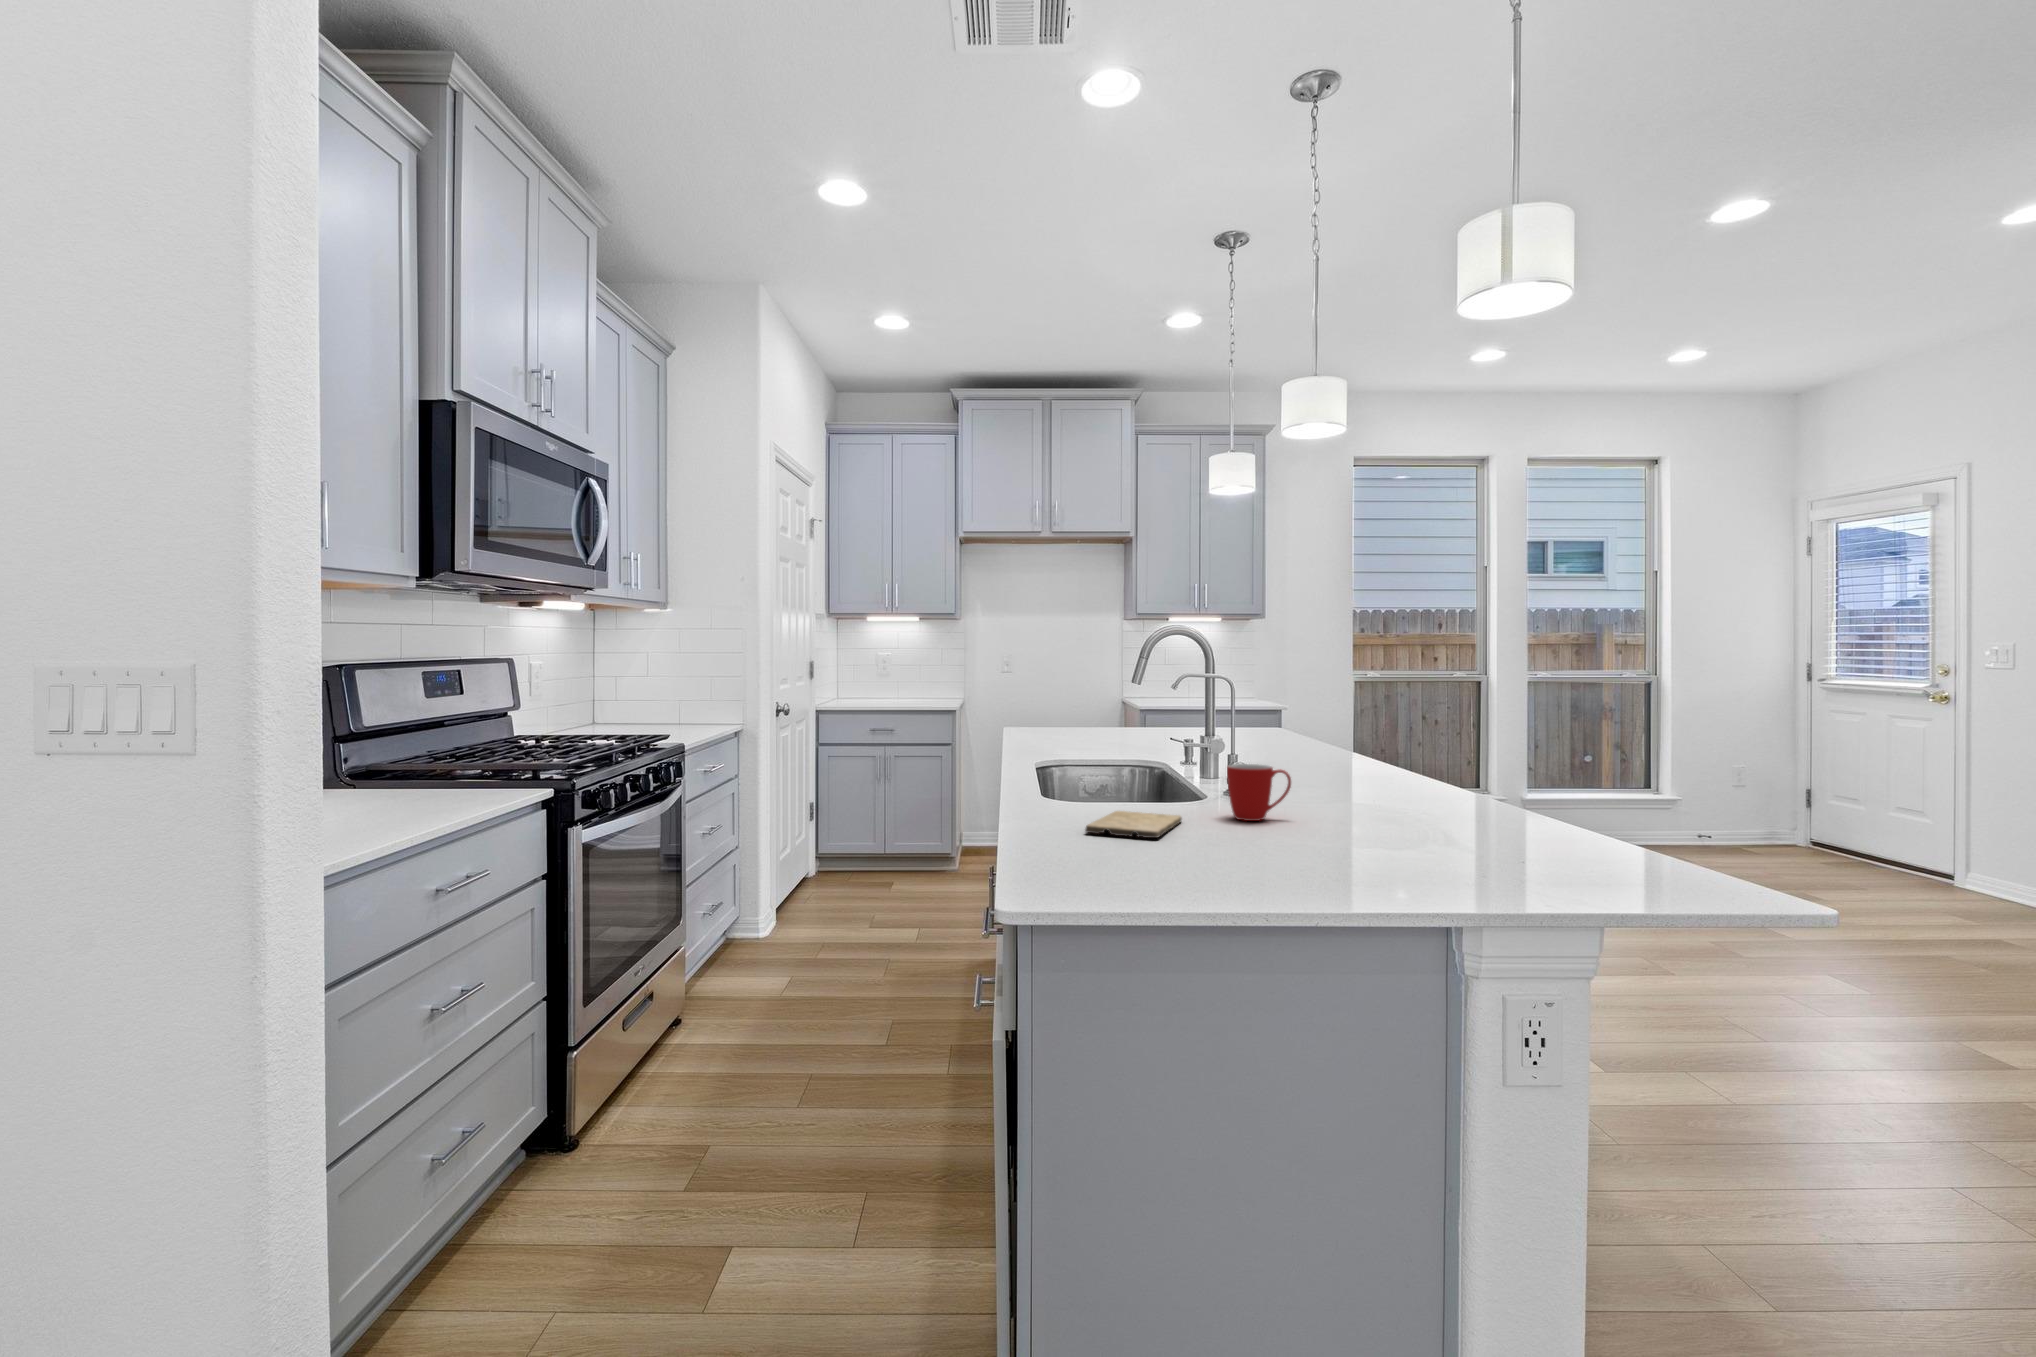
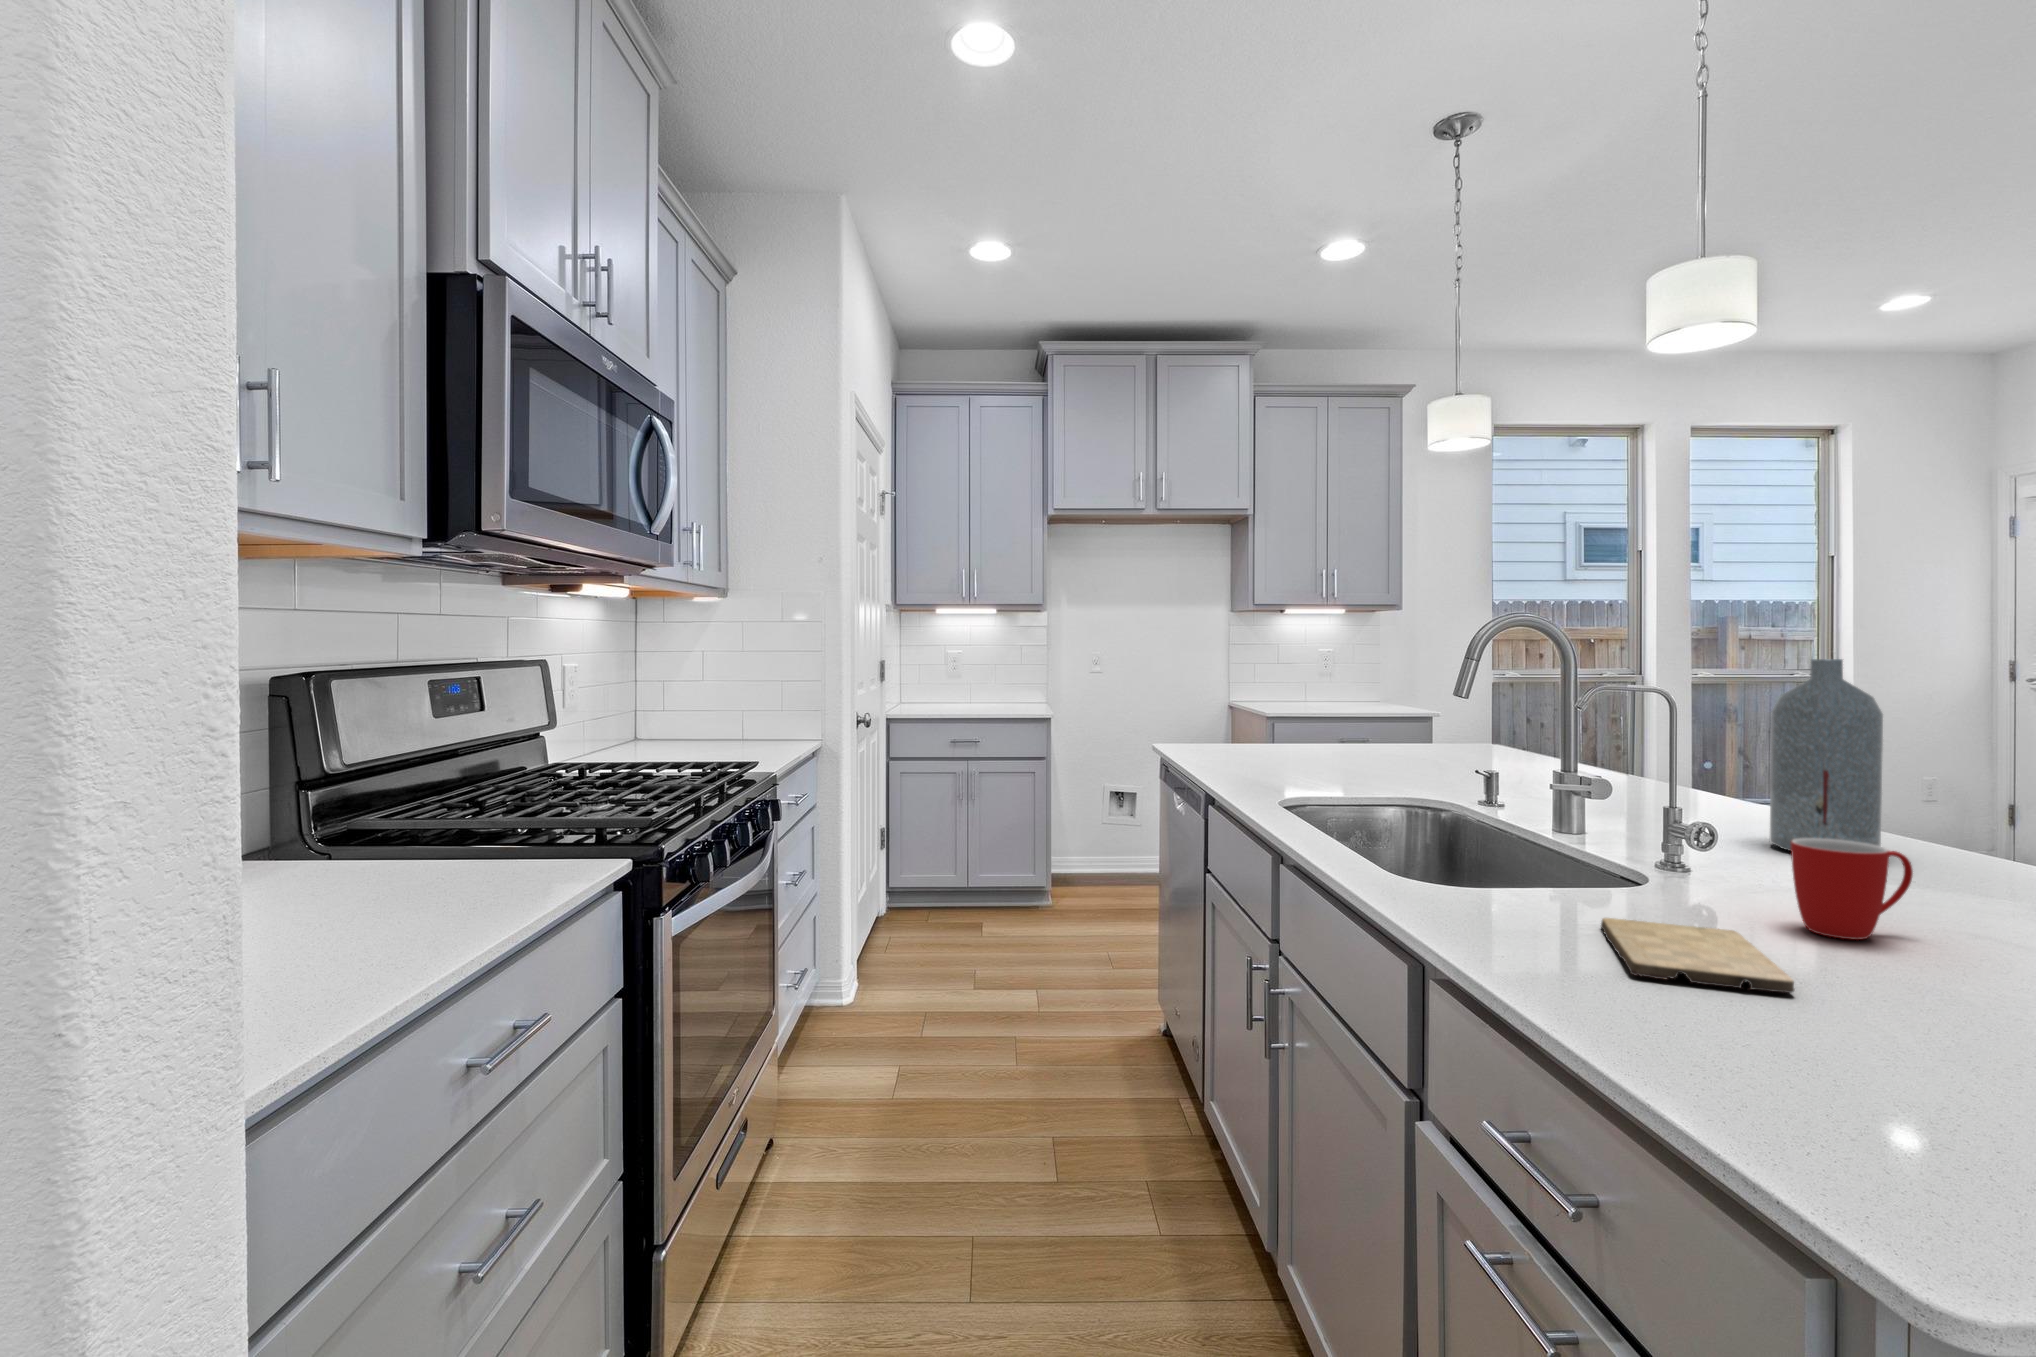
bottle: none [1319,657,1380,788] -> present [1770,659,1883,851]

